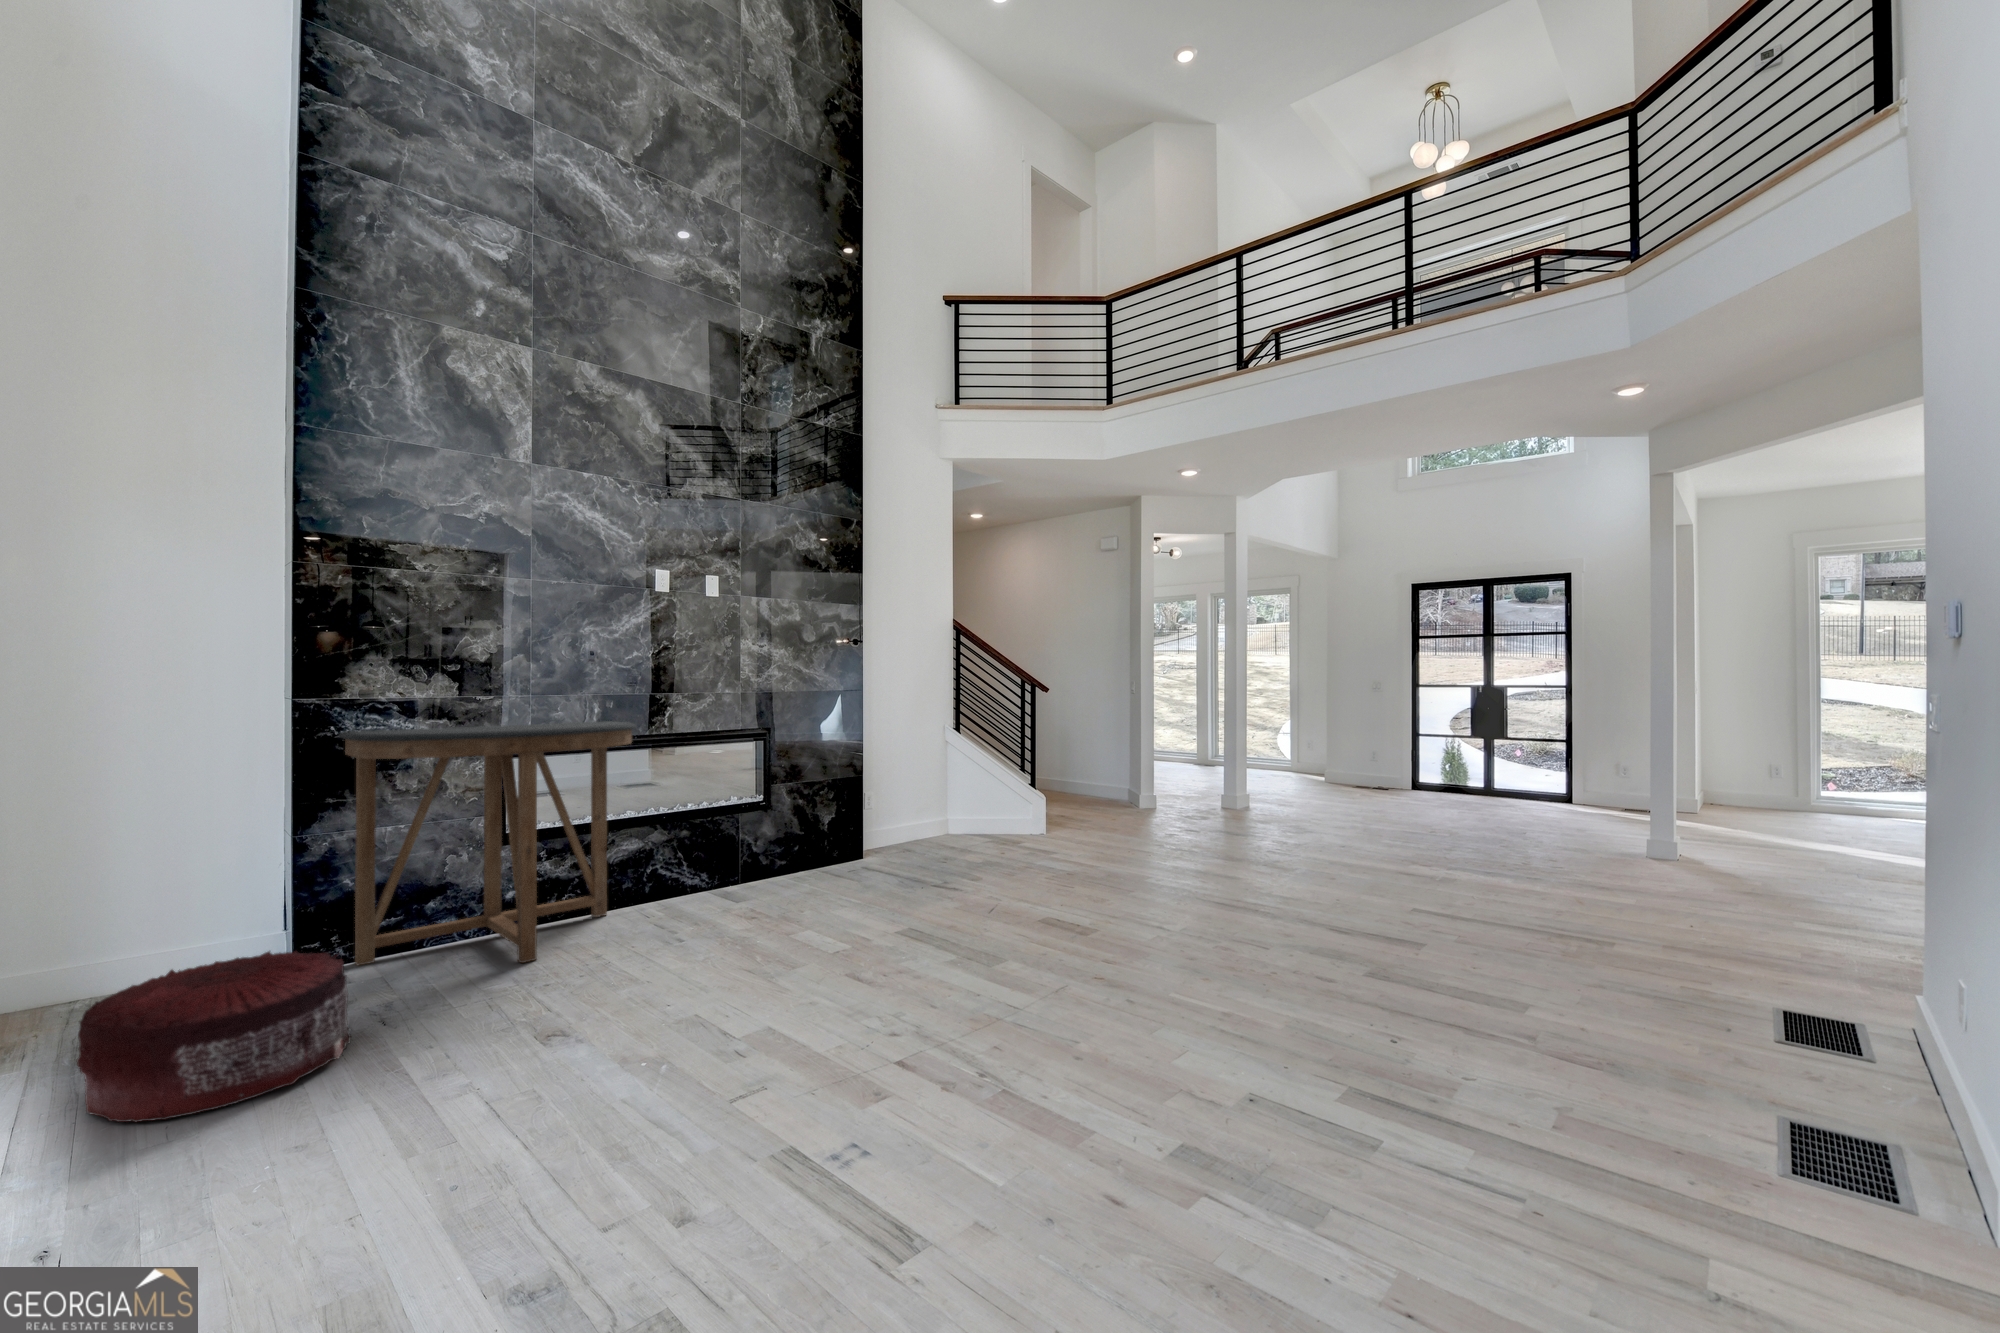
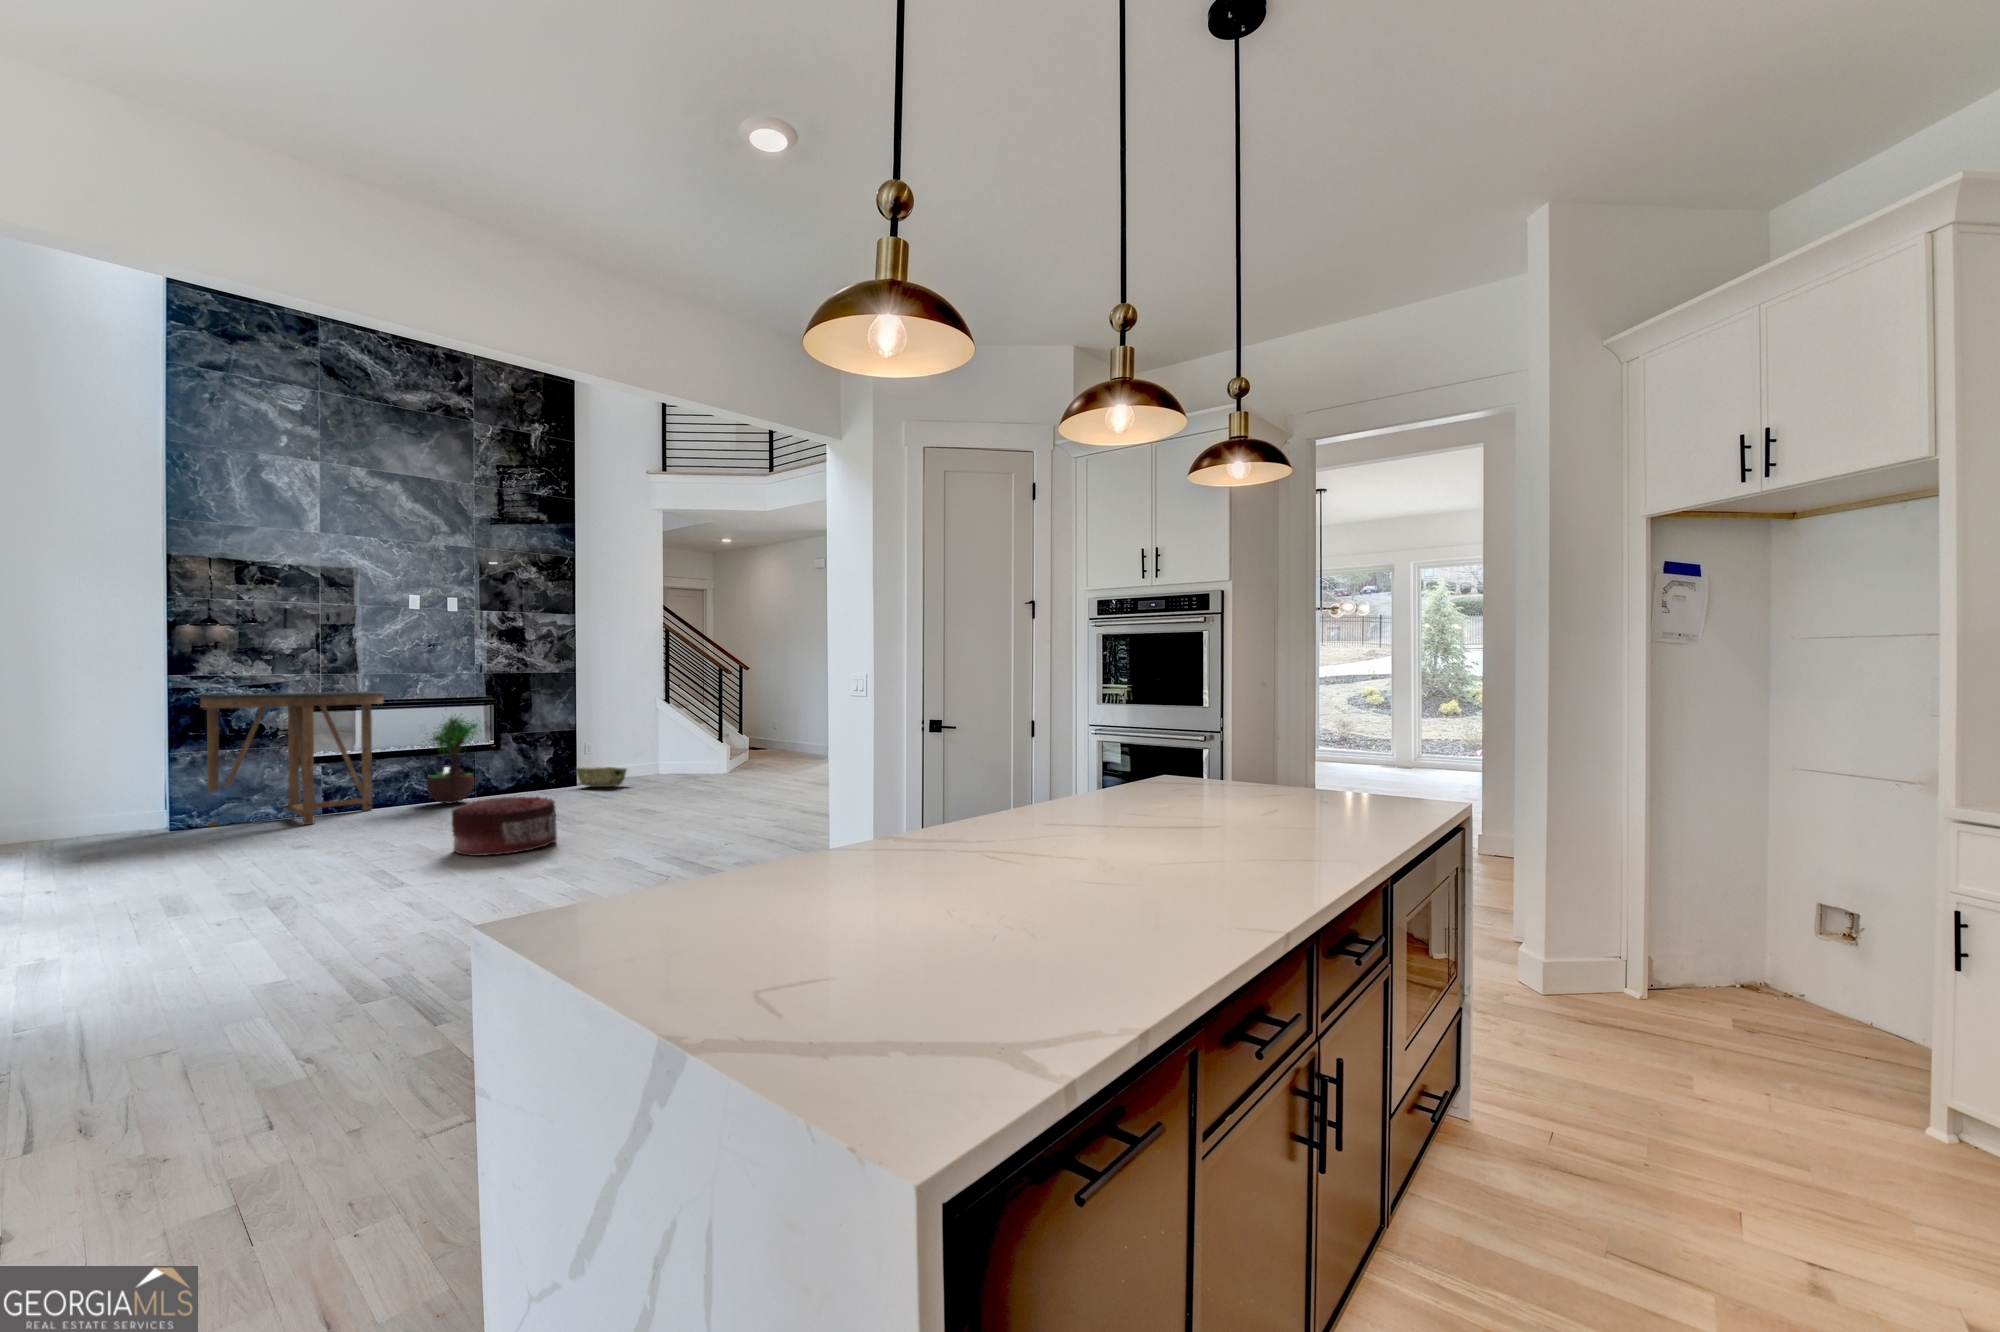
potted tree: none [683,749,770,898] -> present [422,714,481,803]
woven basket: none [864,829,935,860] -> present [576,767,627,787]
pouf: present [77,951,351,1122] -> present [452,796,557,856]

